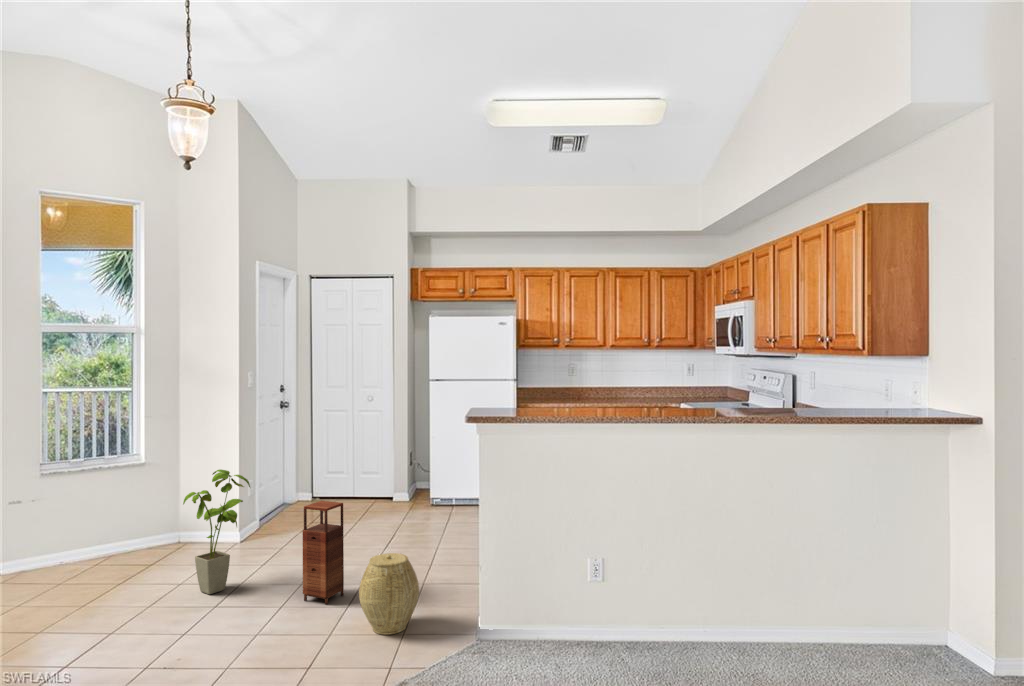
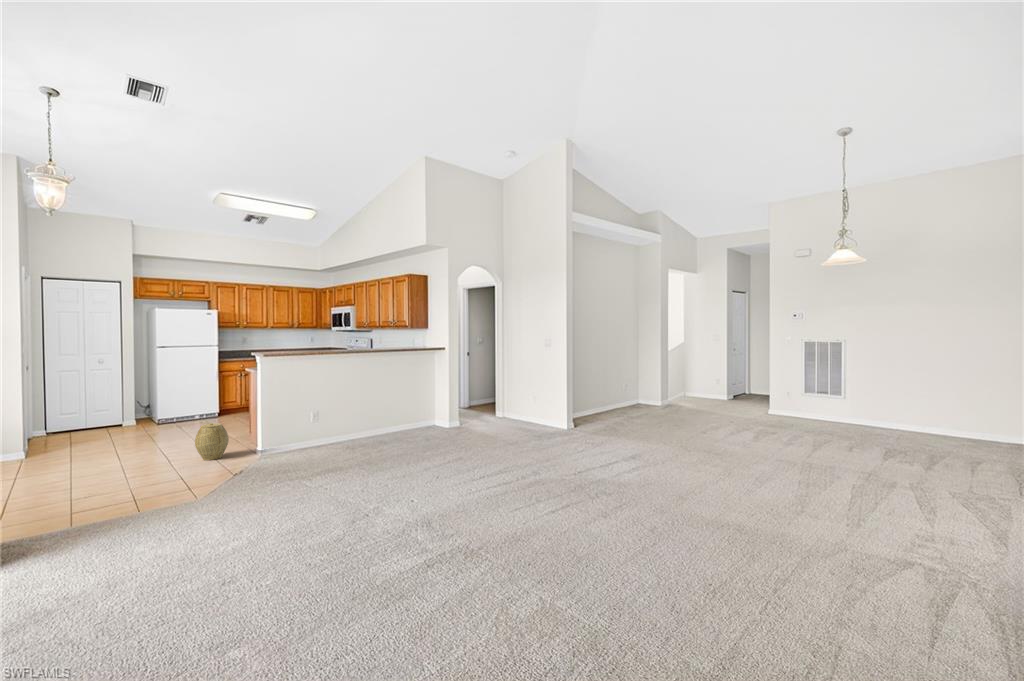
house plant: present [183,469,250,594] -> none [42,397,93,472]
storage cabinet: present [303,501,344,605] -> none [141,407,164,462]

